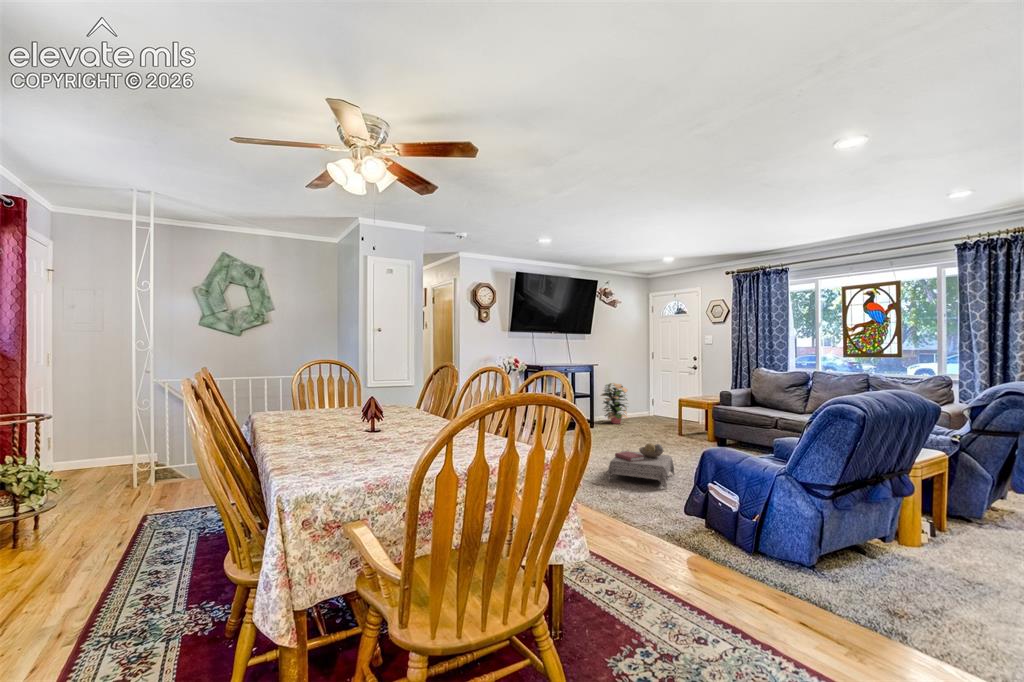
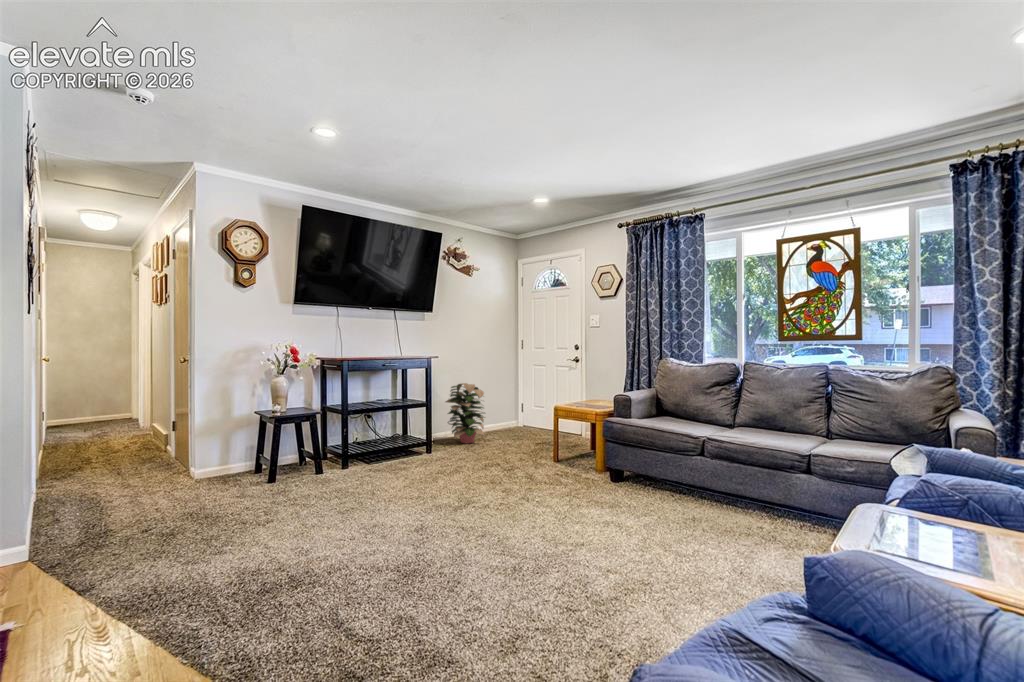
ottoman: present [608,443,674,488] -> none [360,526,528,662]

